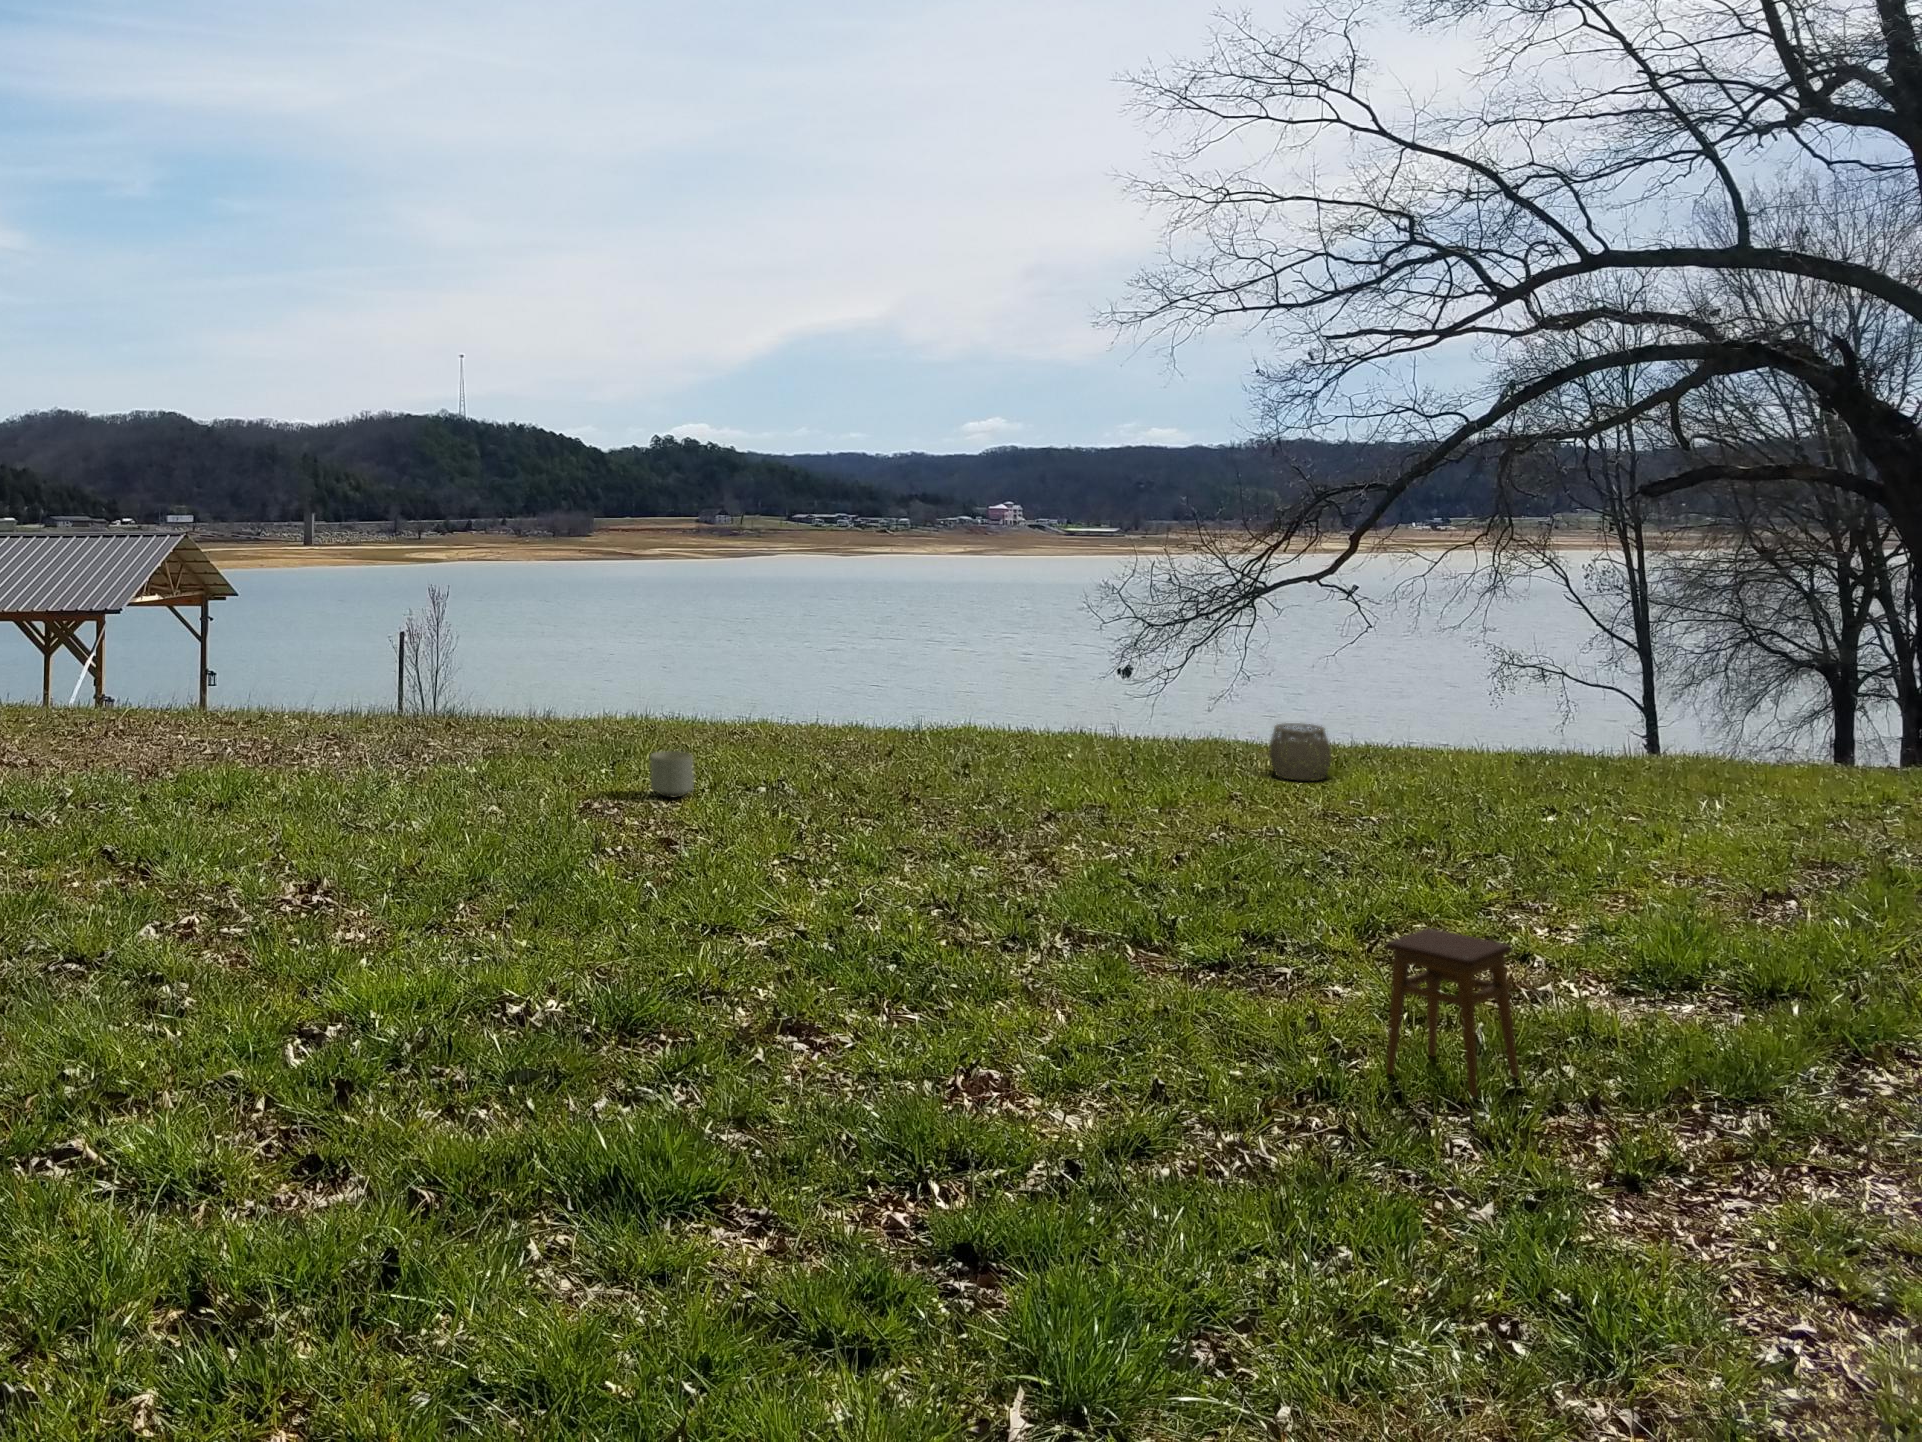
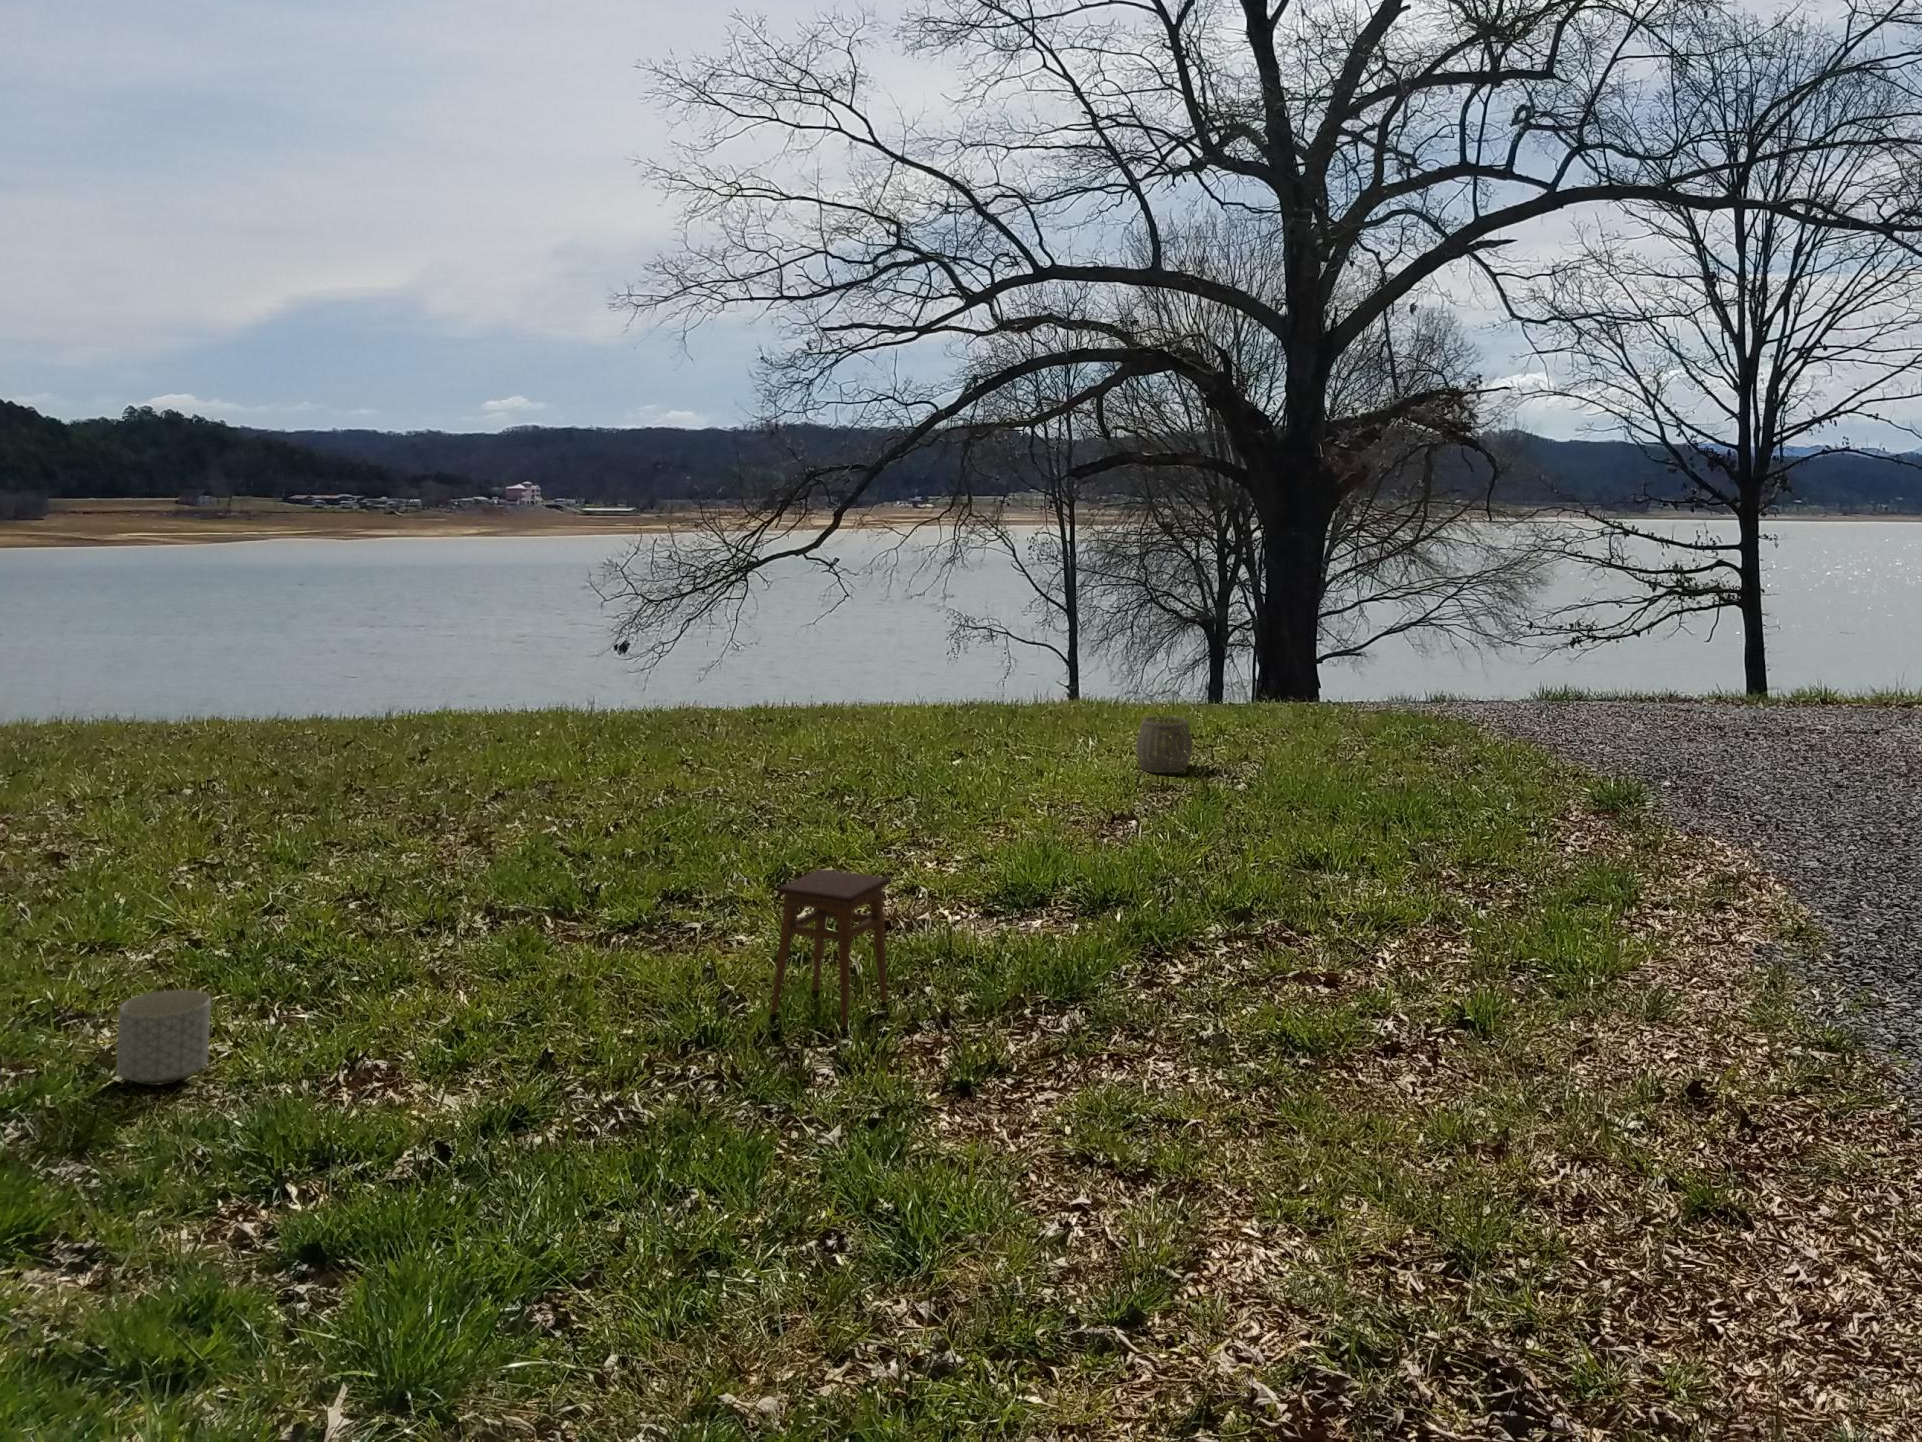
woven basket: present [1269,723,1331,781] -> present [1136,716,1193,773]
planter: present [650,751,694,798] -> present [116,990,211,1086]

